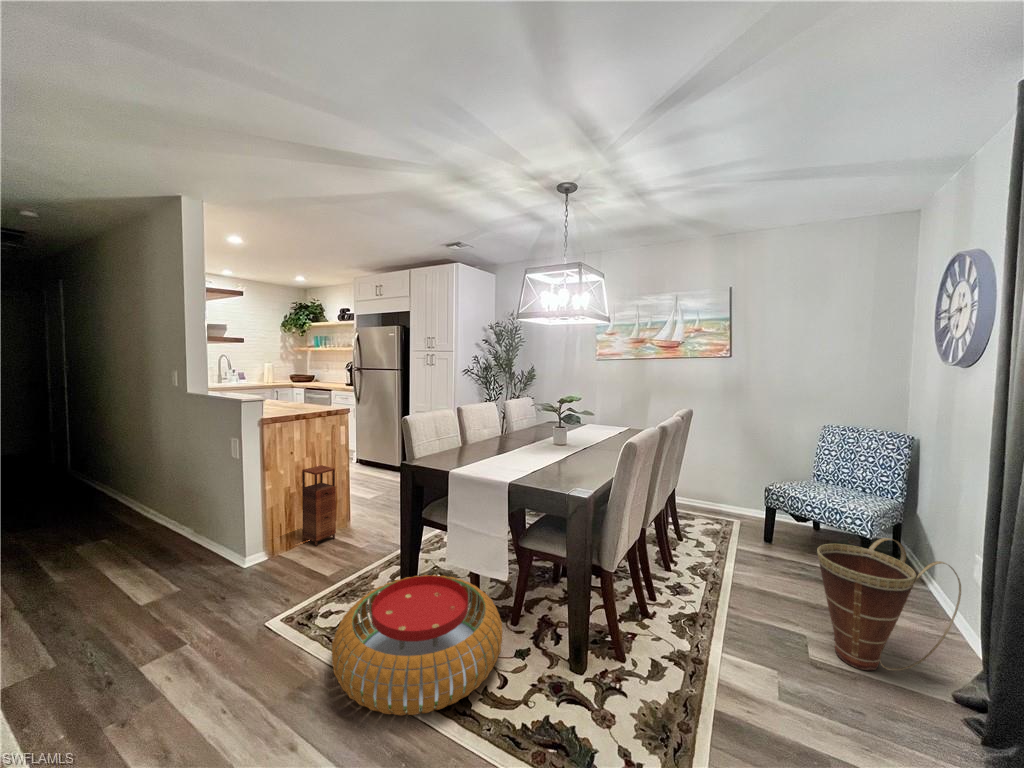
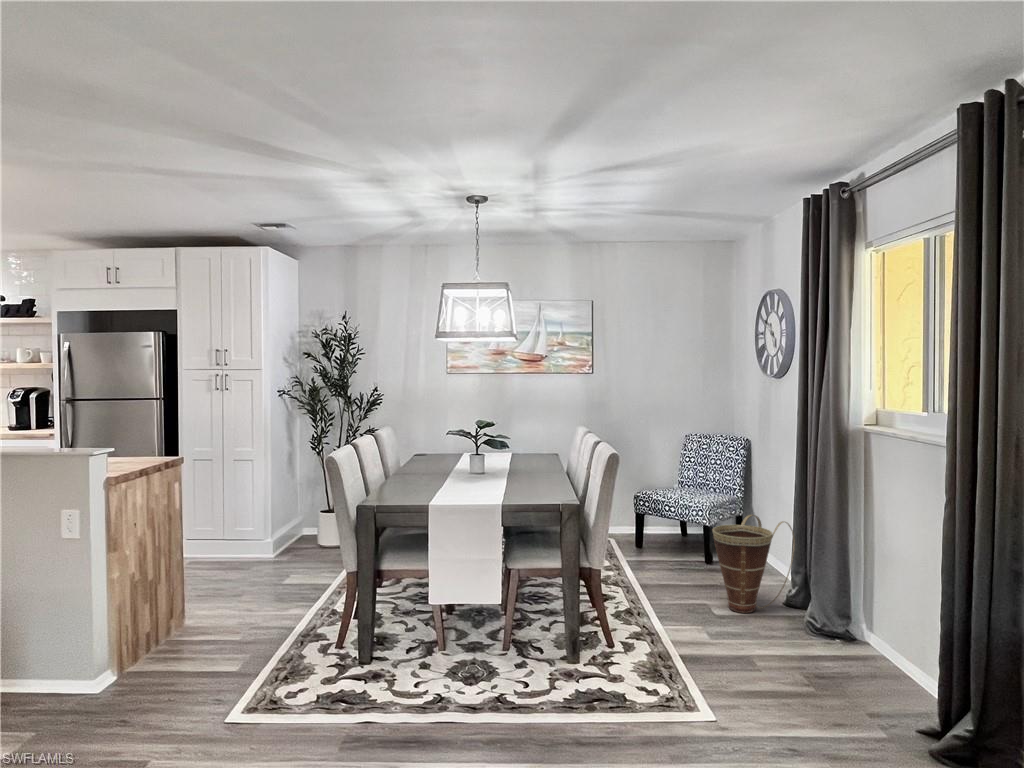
storage cabinet: present [302,465,336,546] -> none [152,546,199,655]
pouf: present [332,575,502,715] -> none [359,617,522,723]

